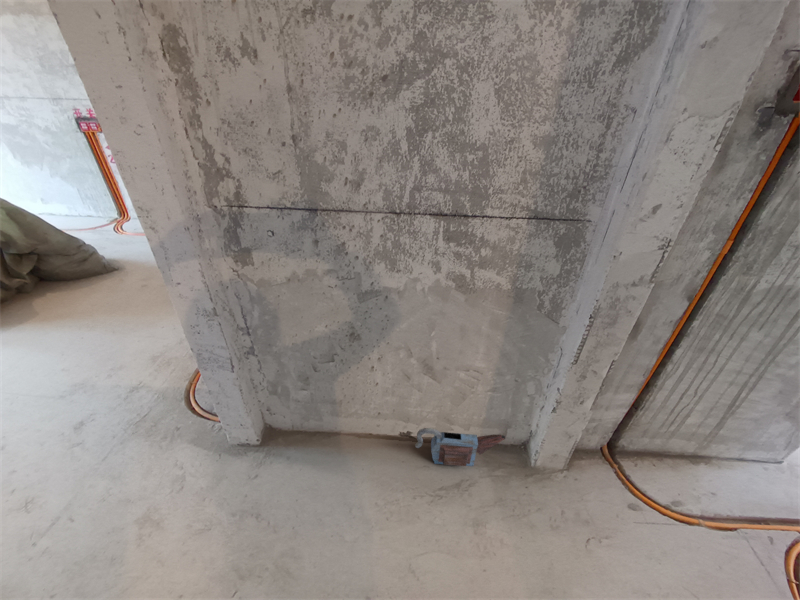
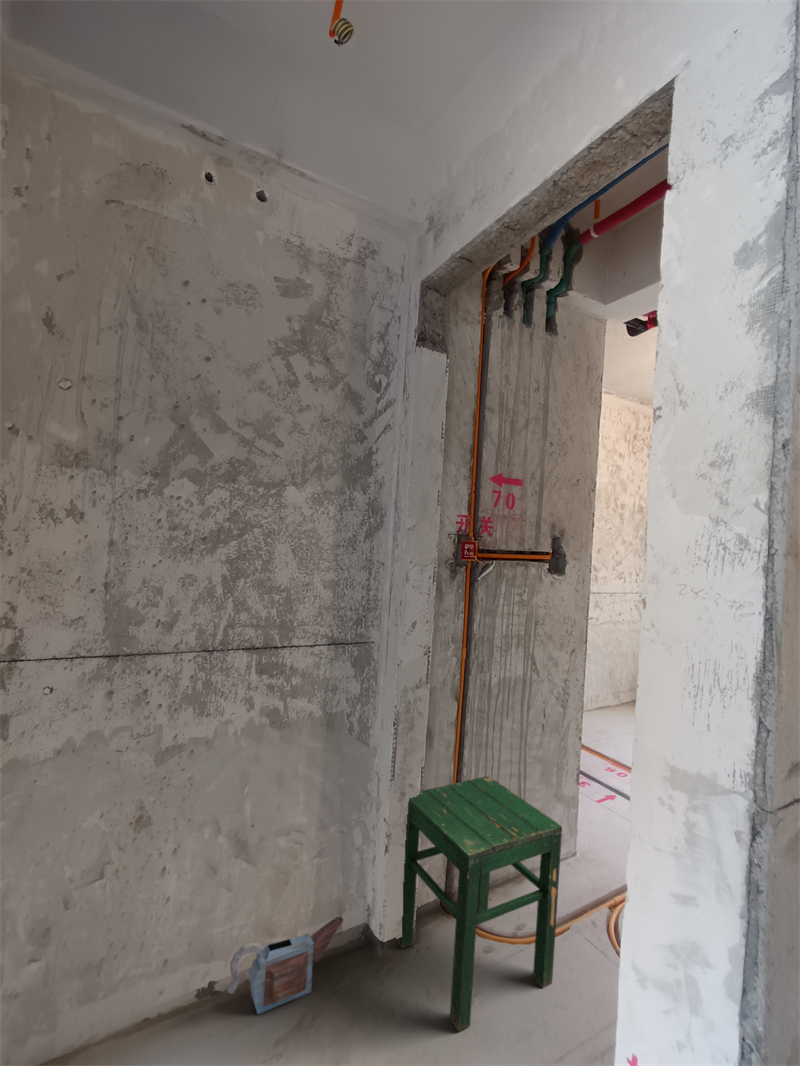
stool: none [550,374,796,574] -> present [396,776,562,1031]

